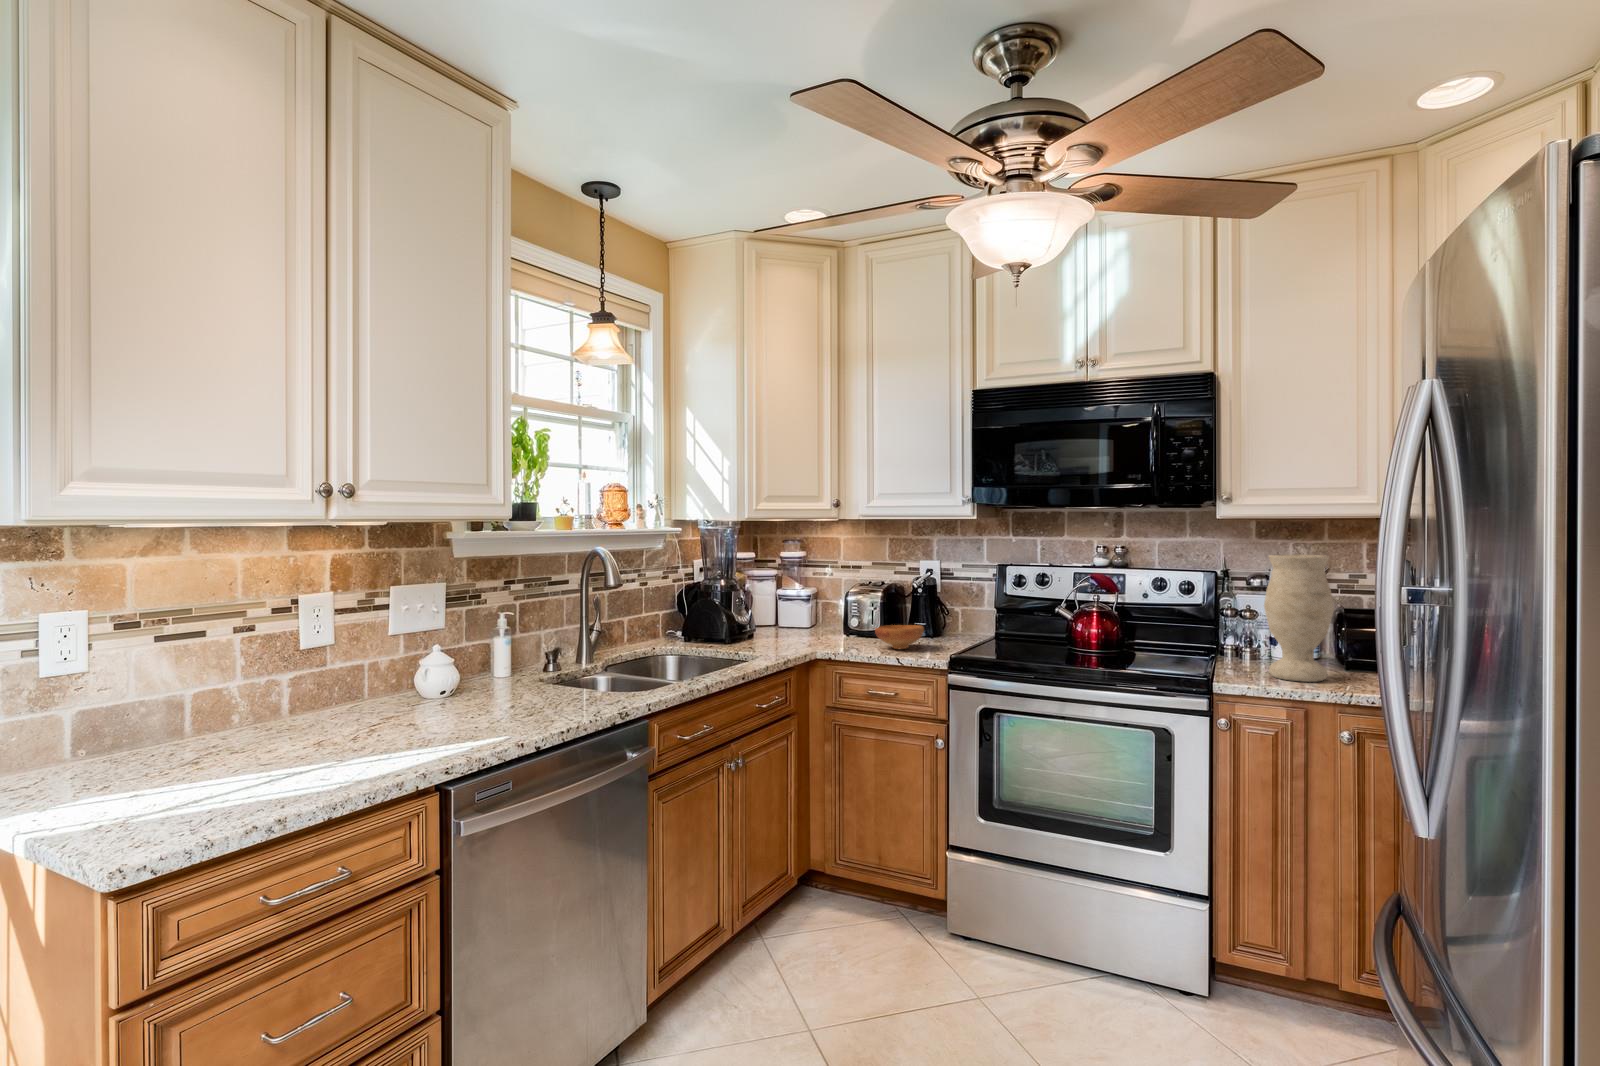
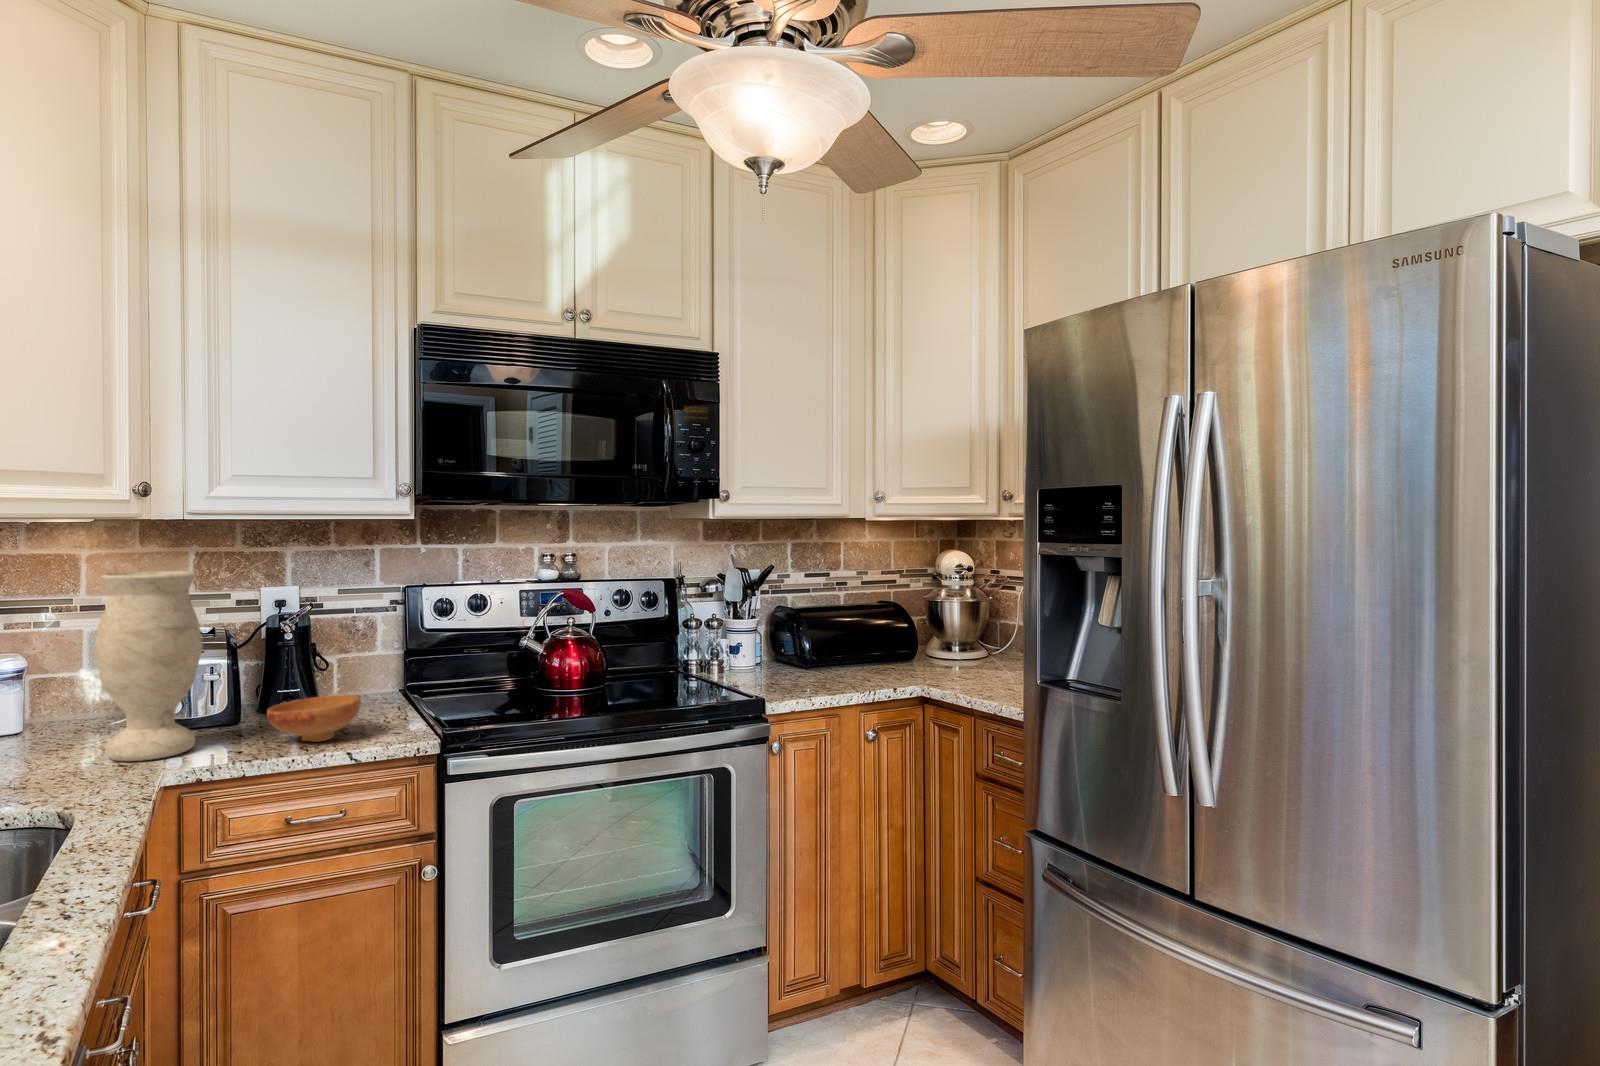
vase: present [1264,554,1334,682] -> present [94,571,203,761]

